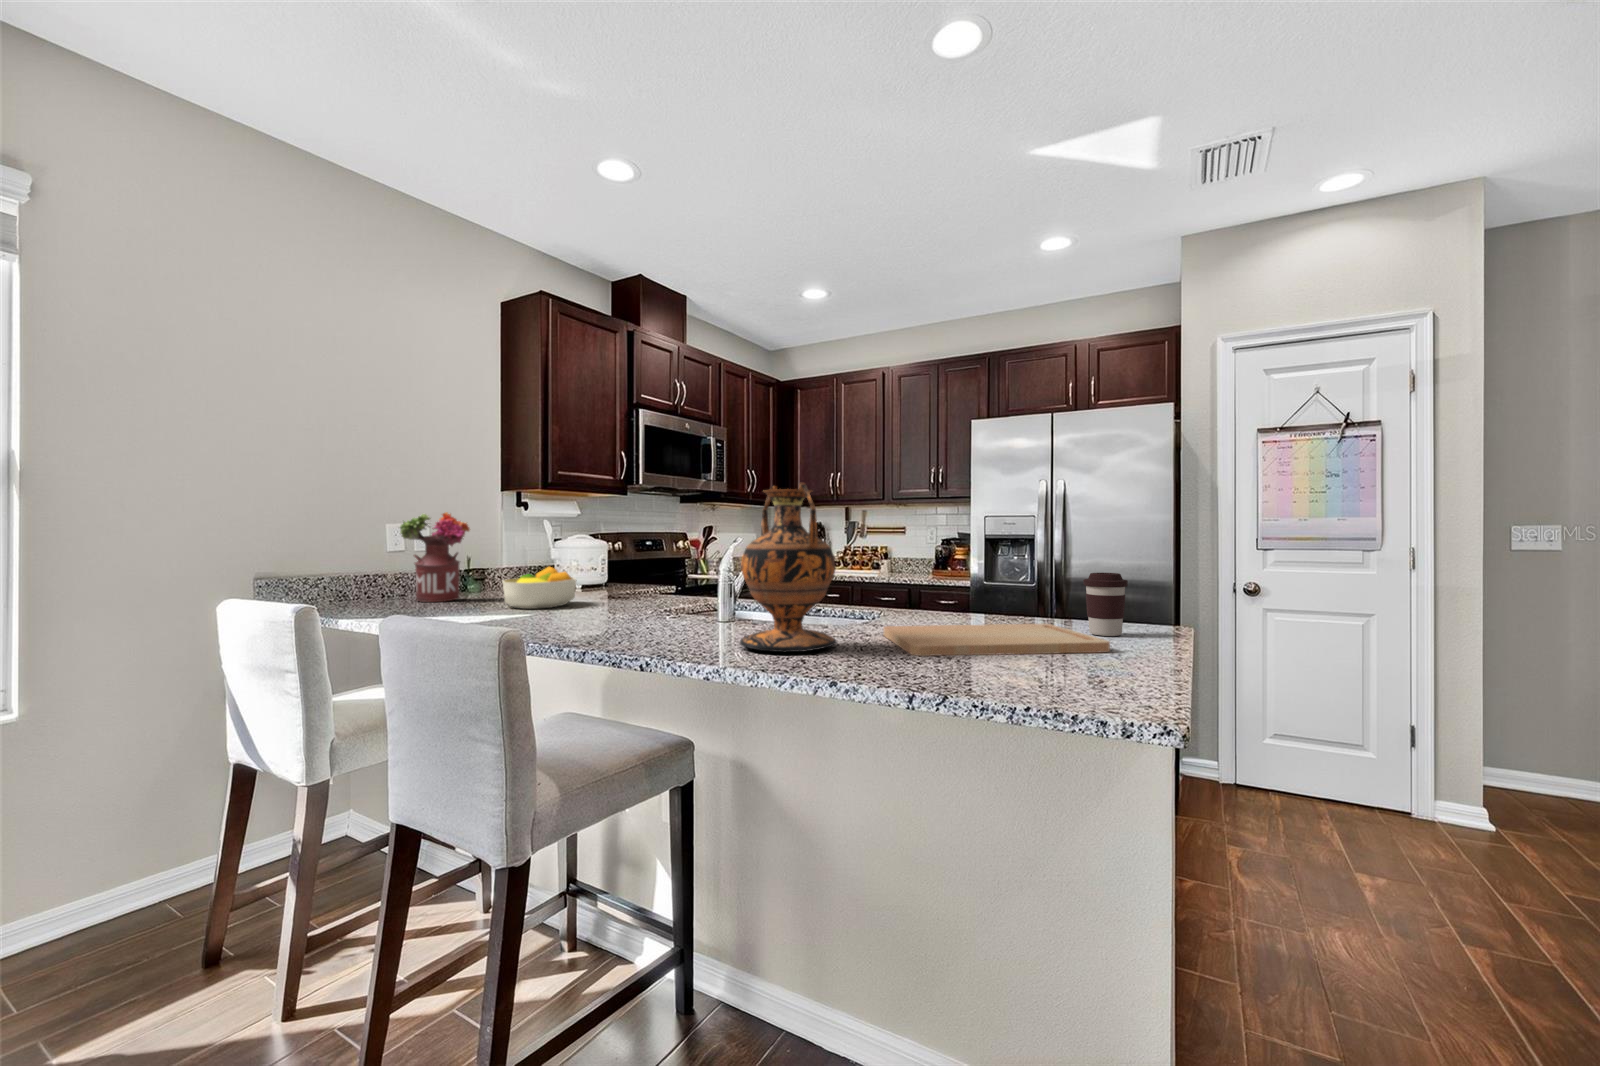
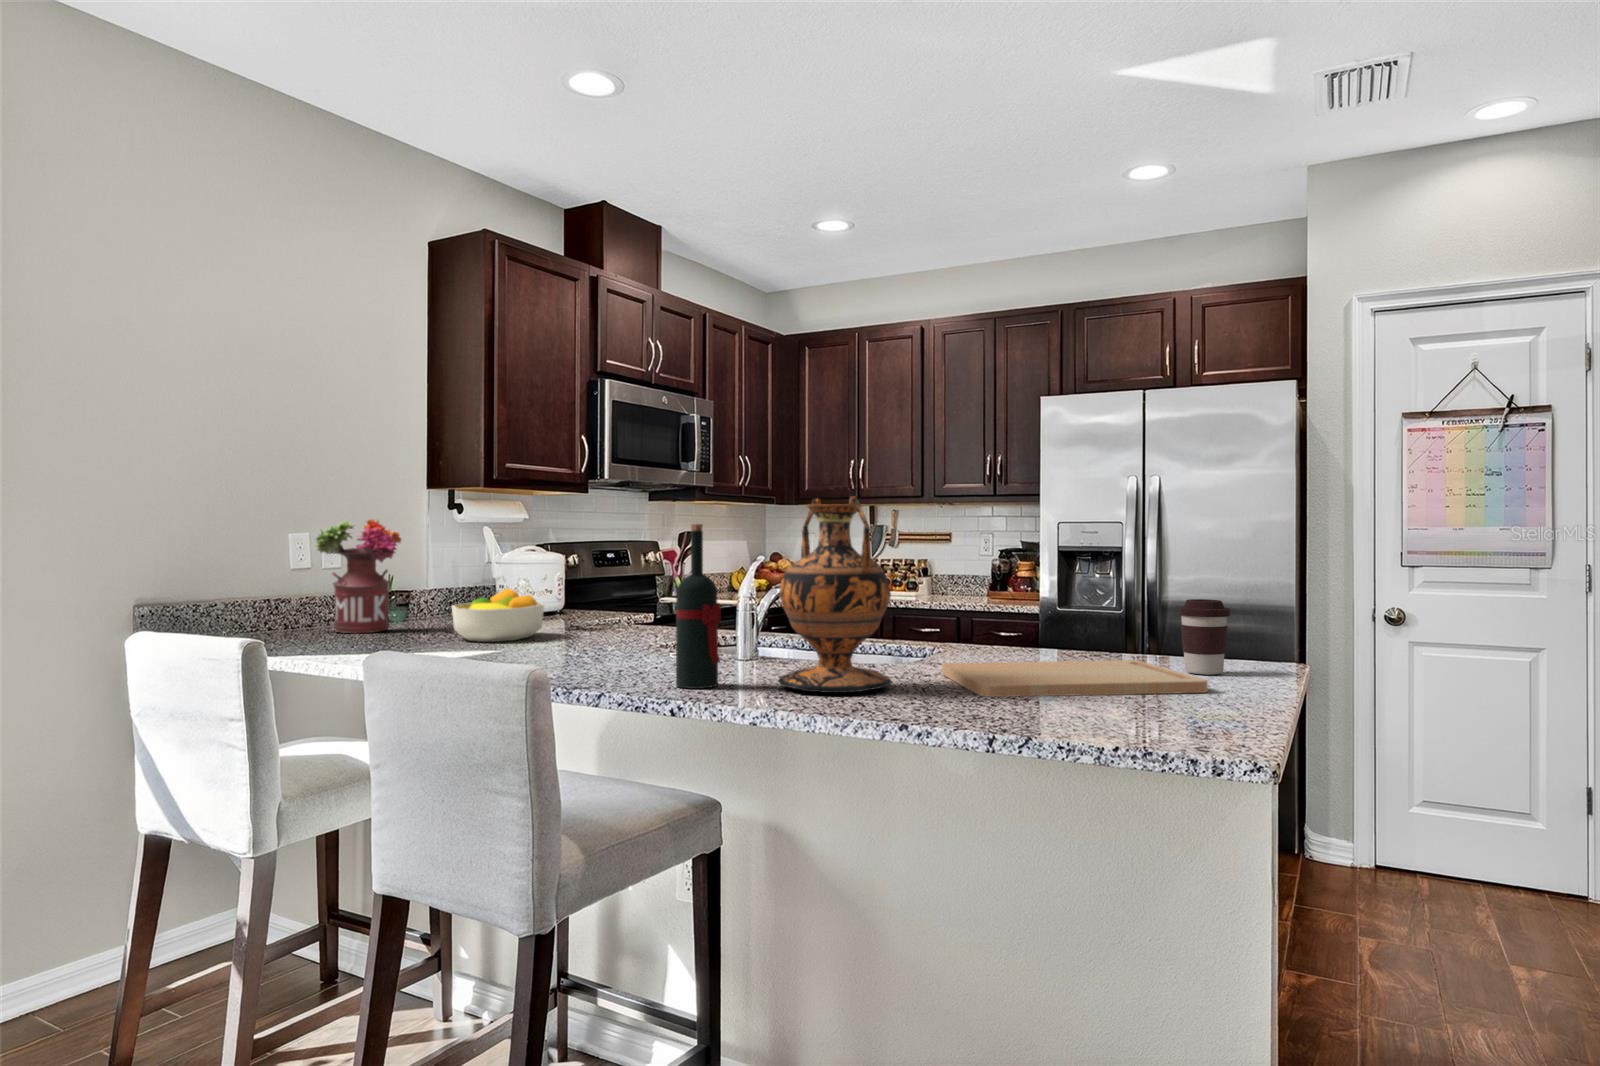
wine bottle: none [653,508,691,648] -> present [676,524,721,689]

